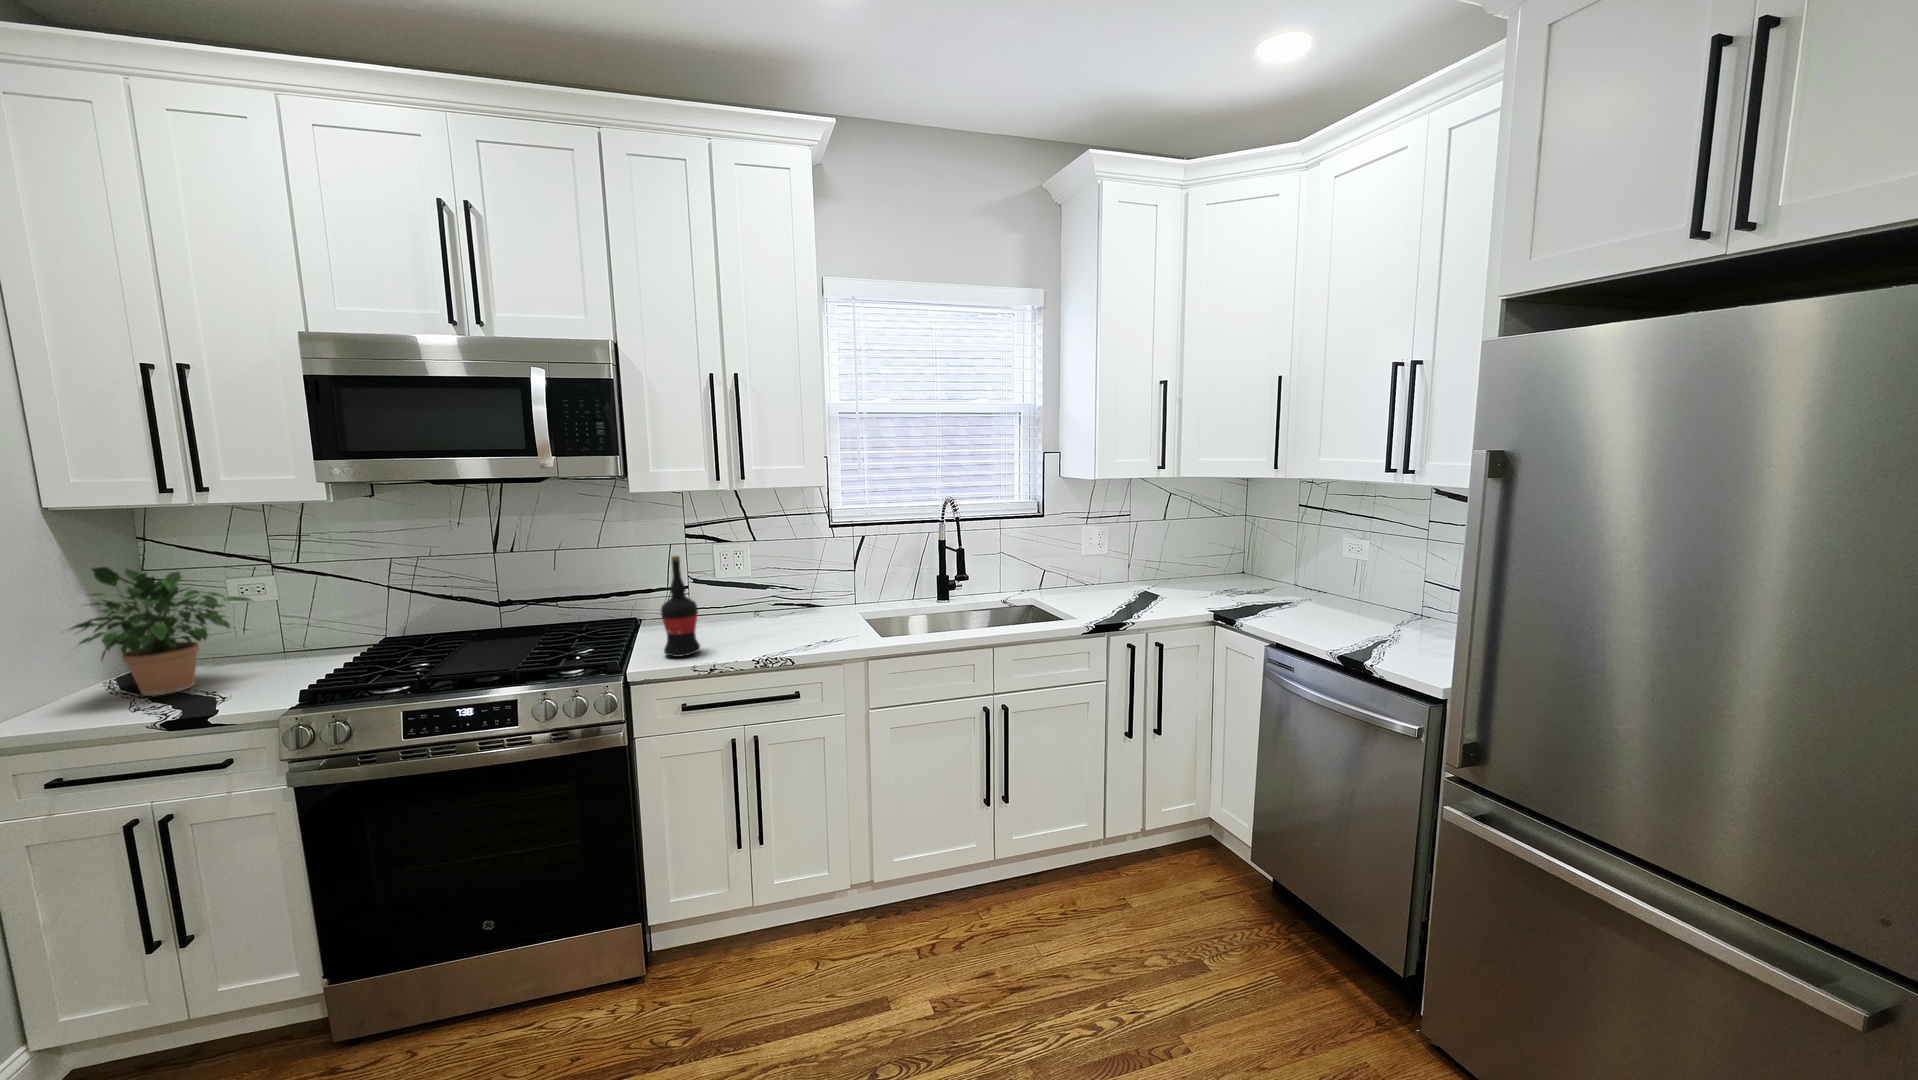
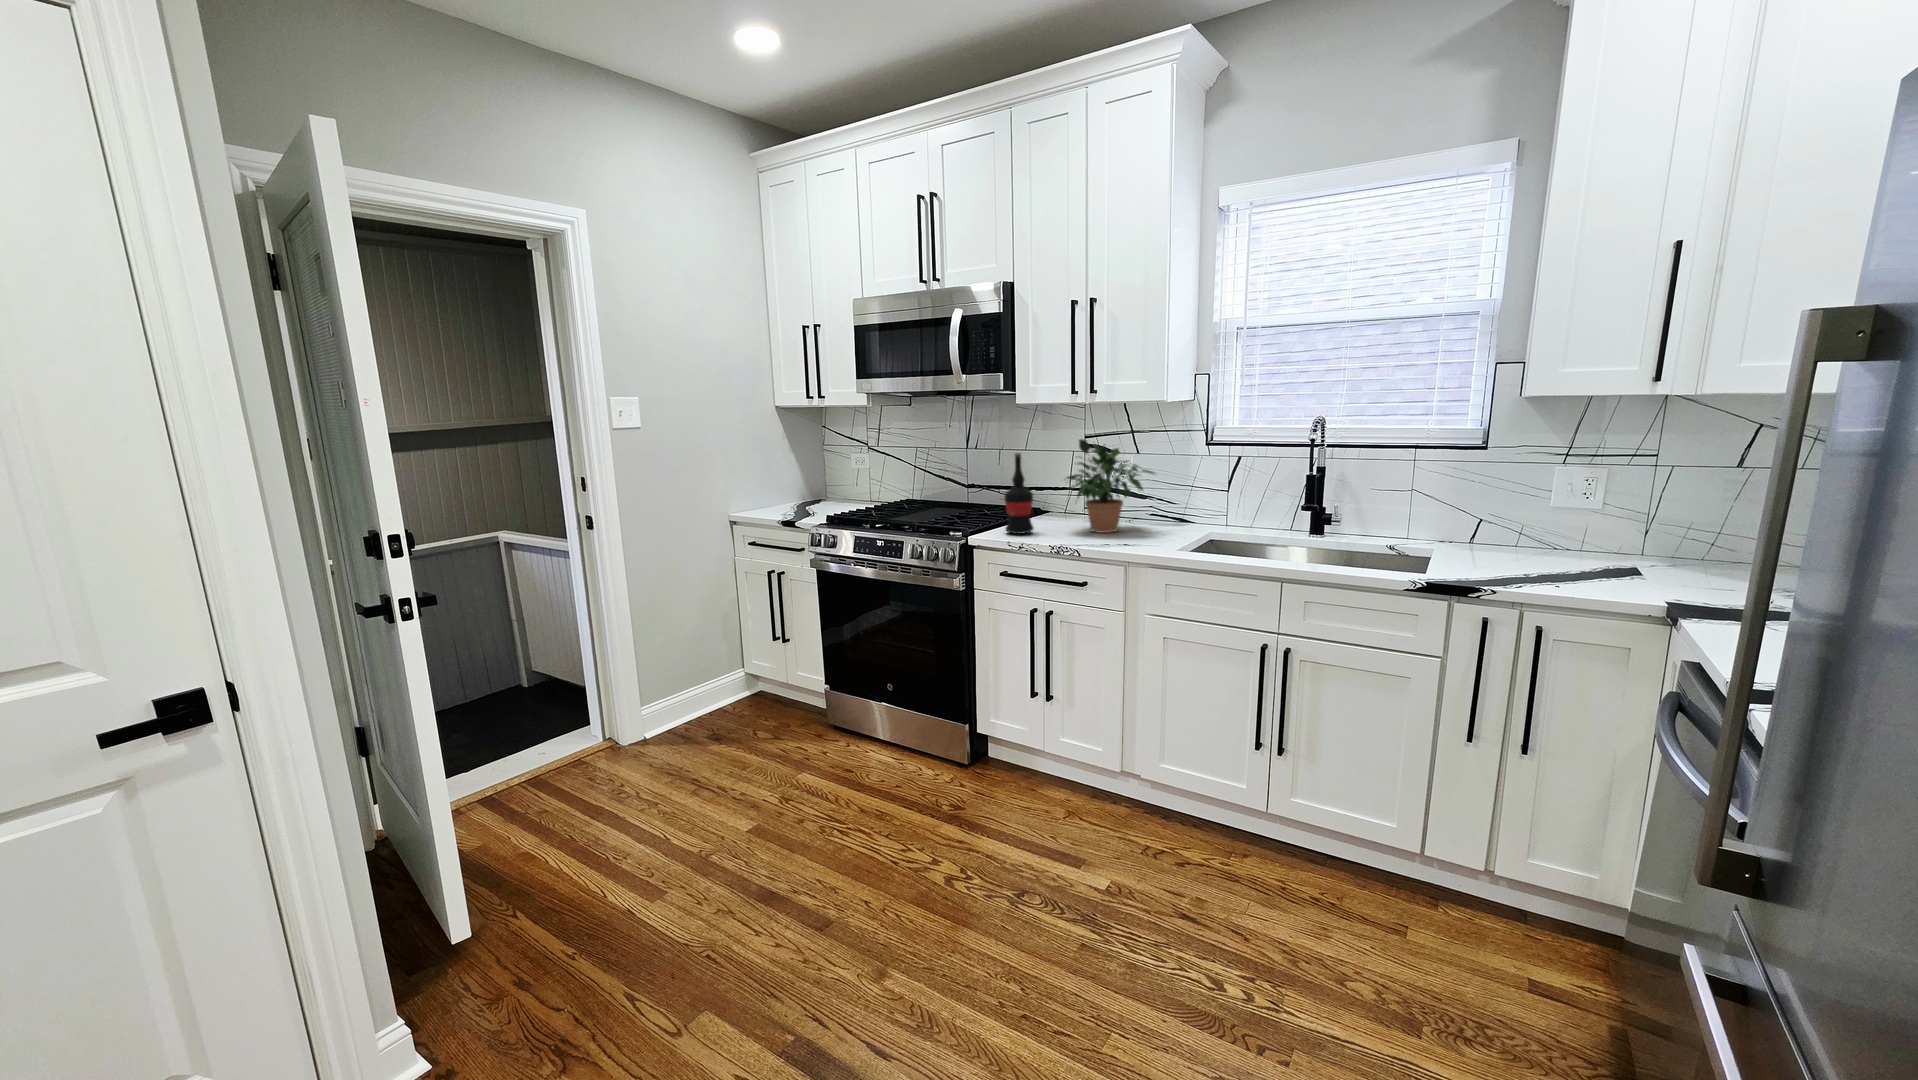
potted plant: present [70,567,252,696] -> present [1067,439,1156,533]

